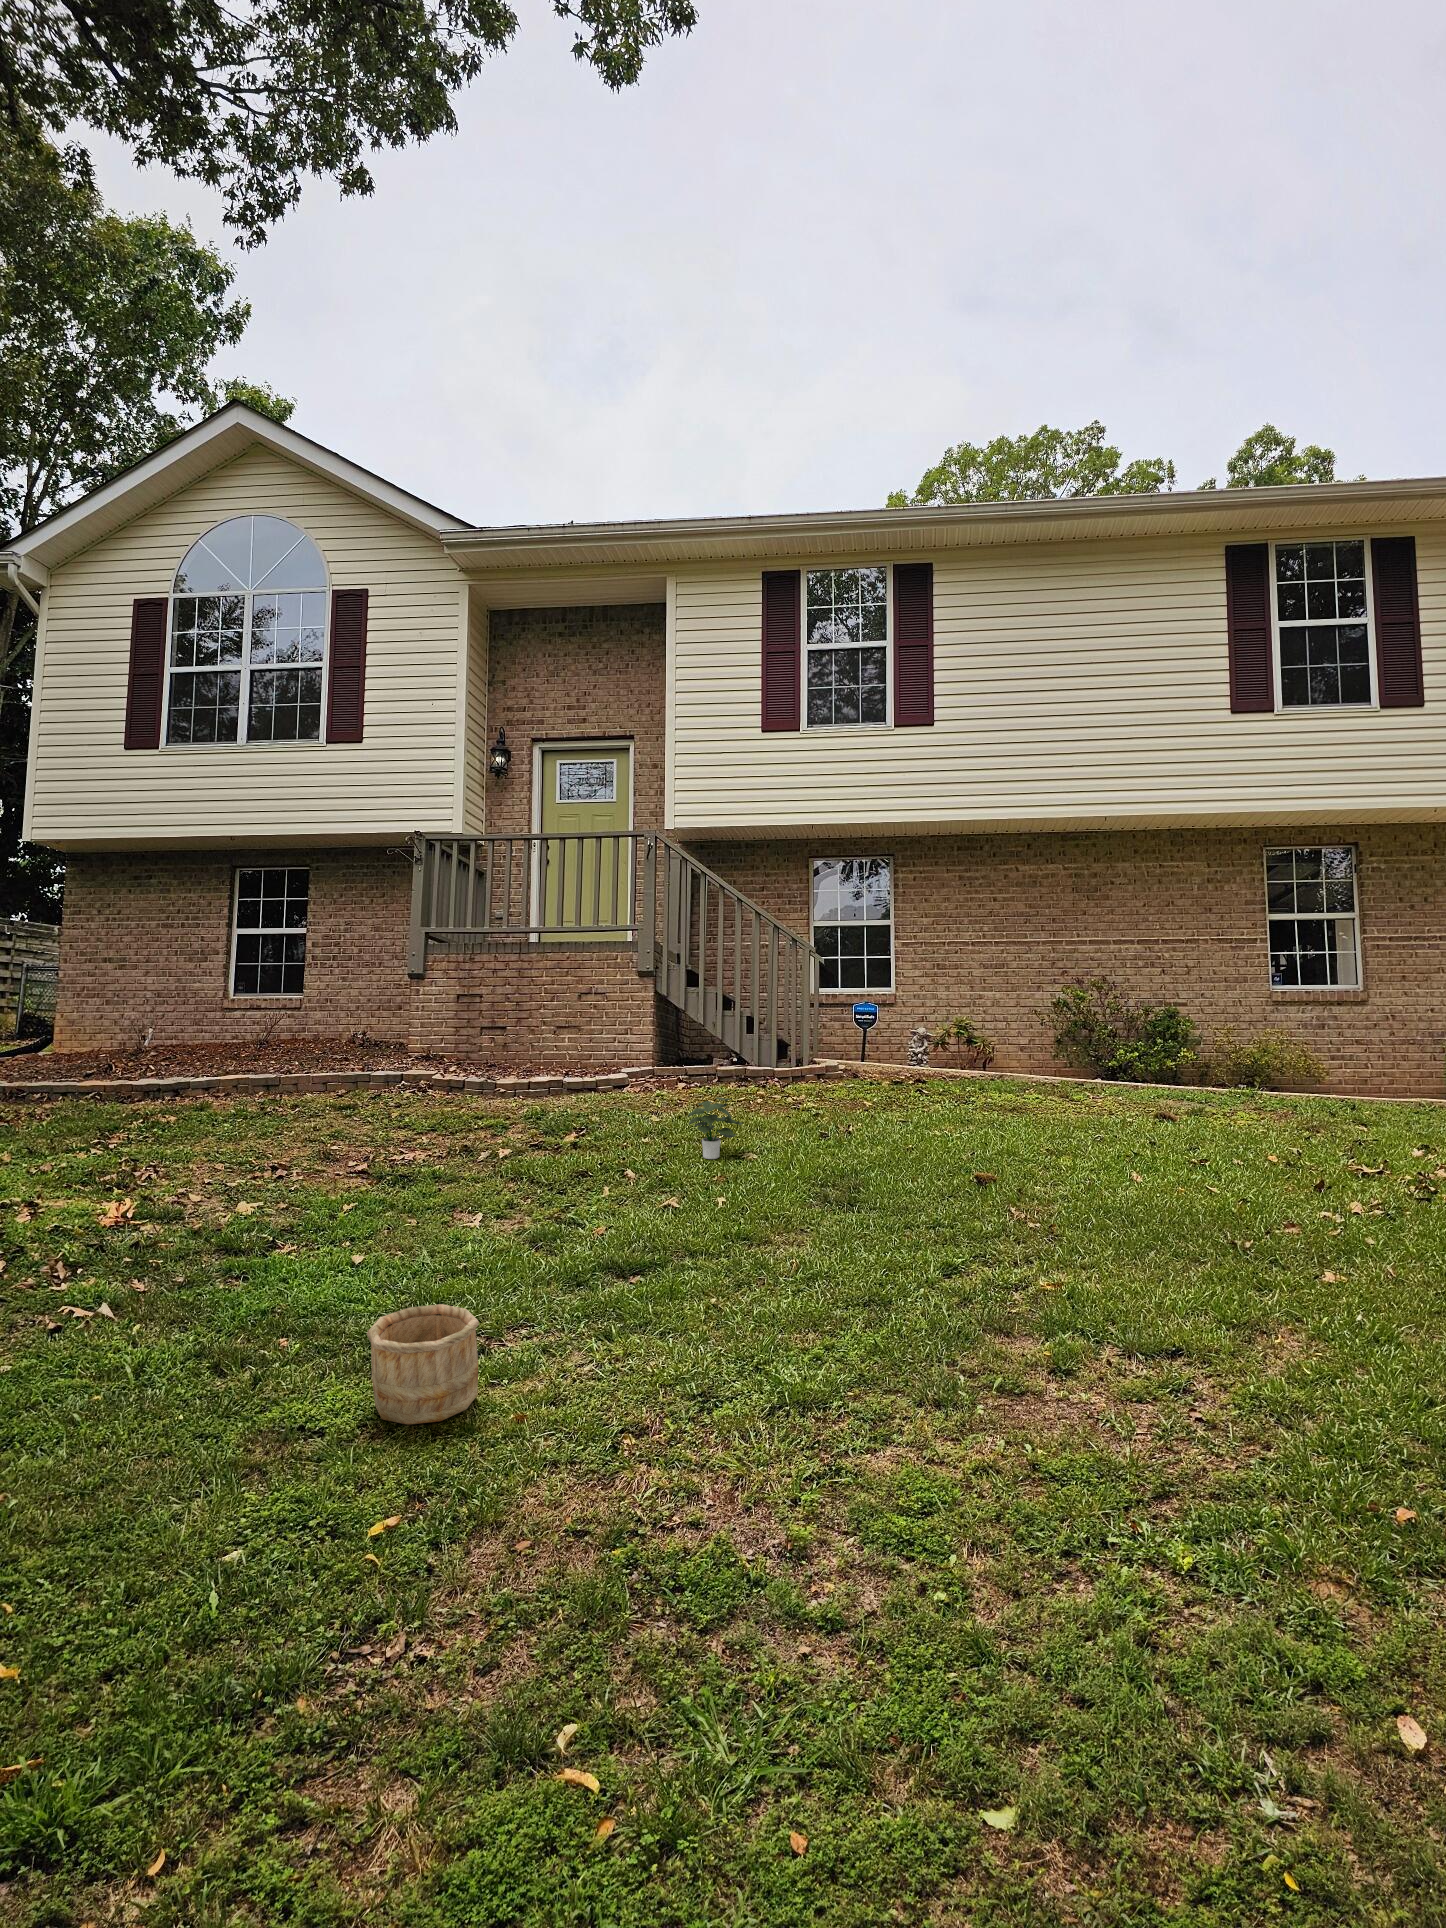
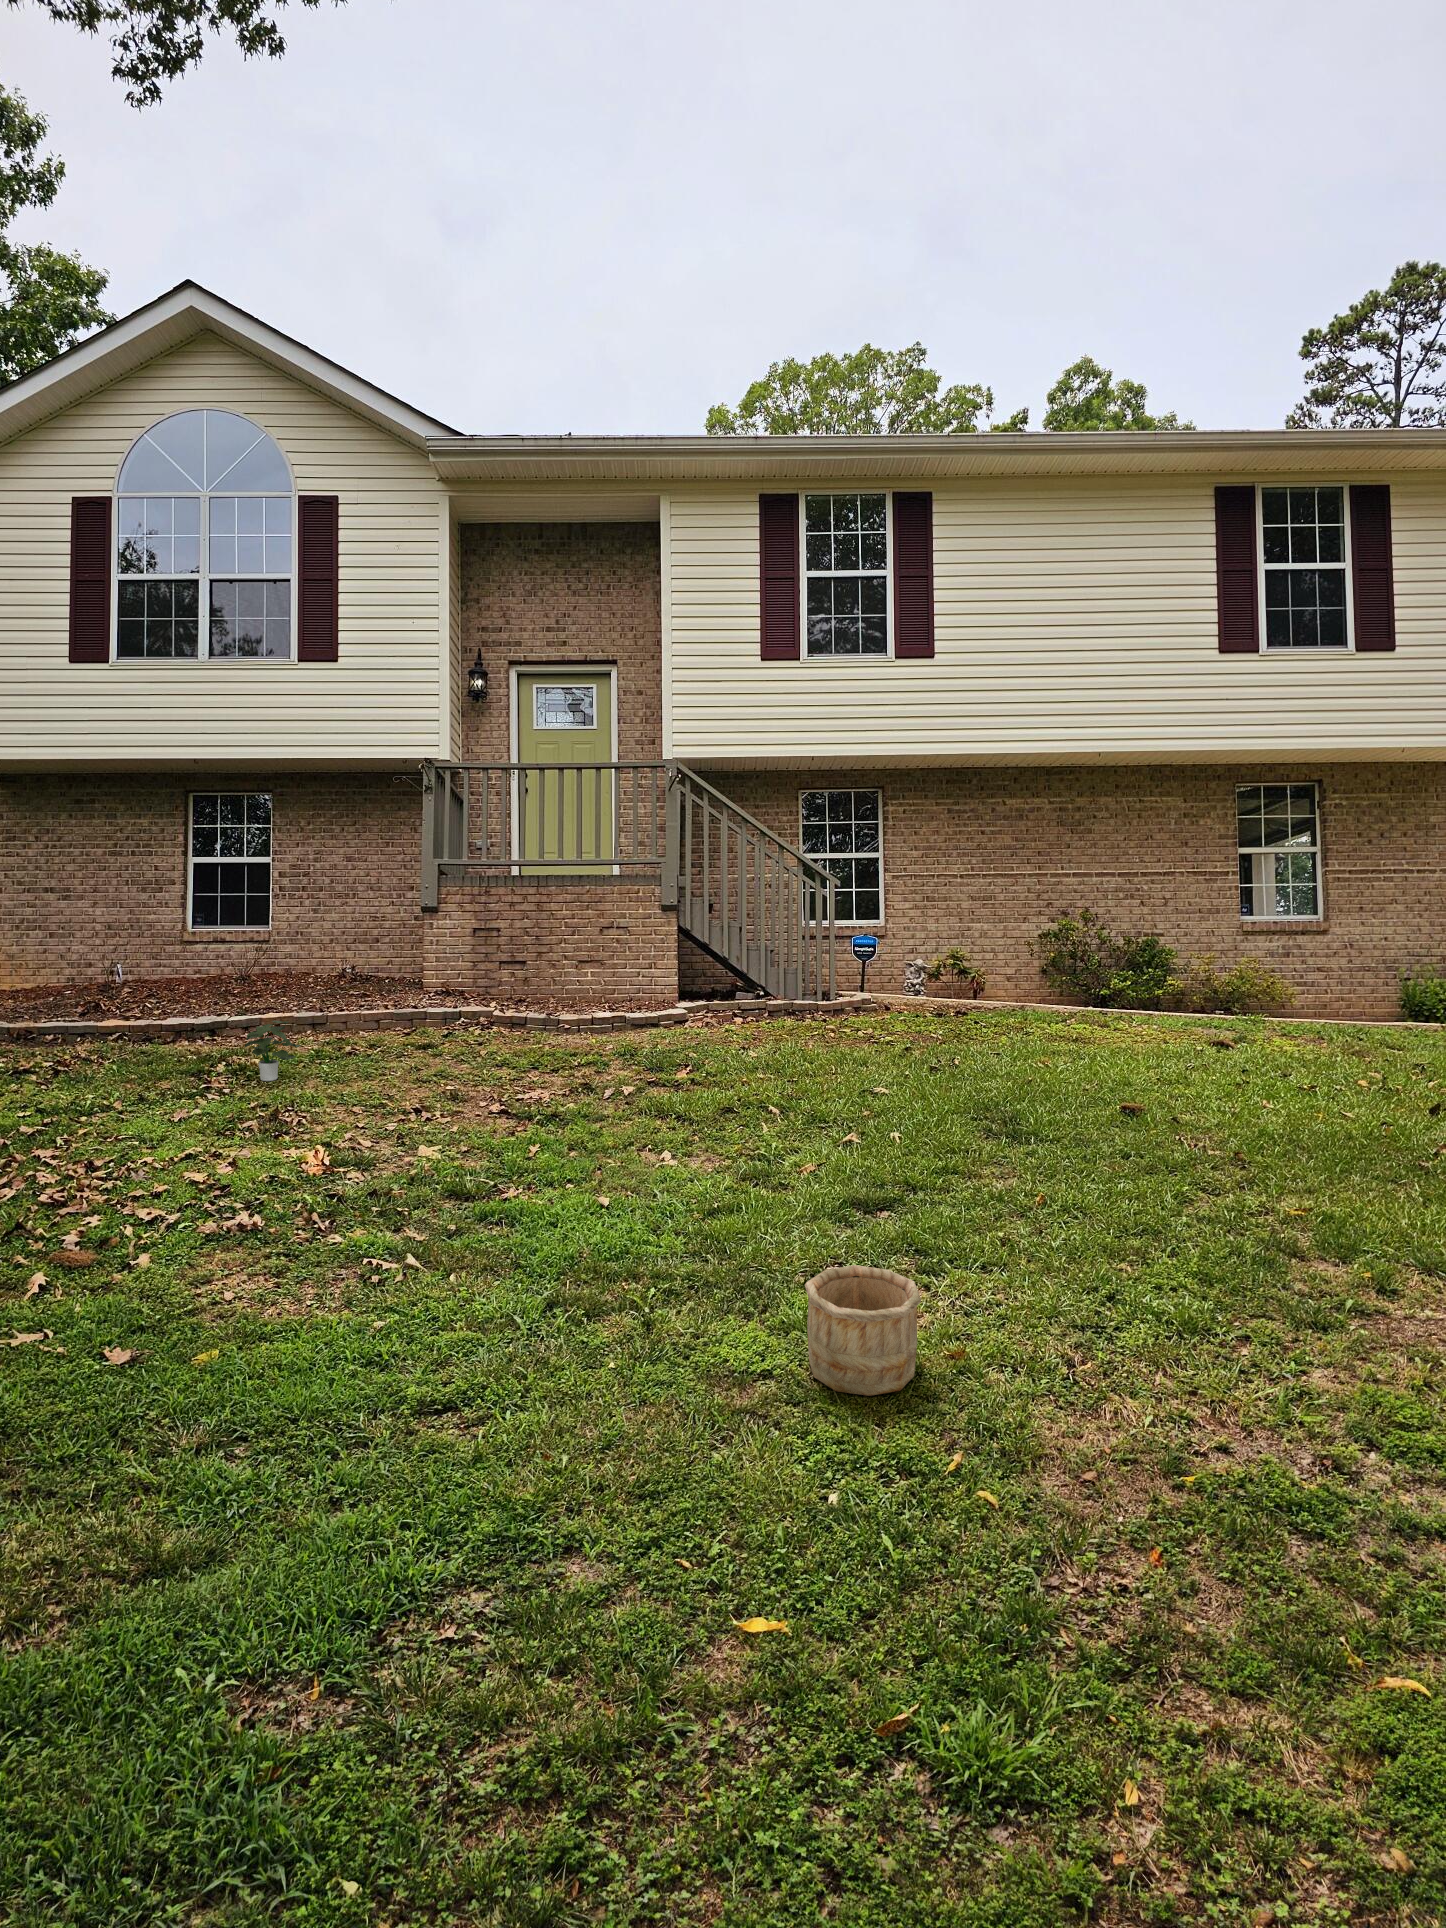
potted plant: present [688,1098,742,1159] -> present [244,1021,301,1081]

